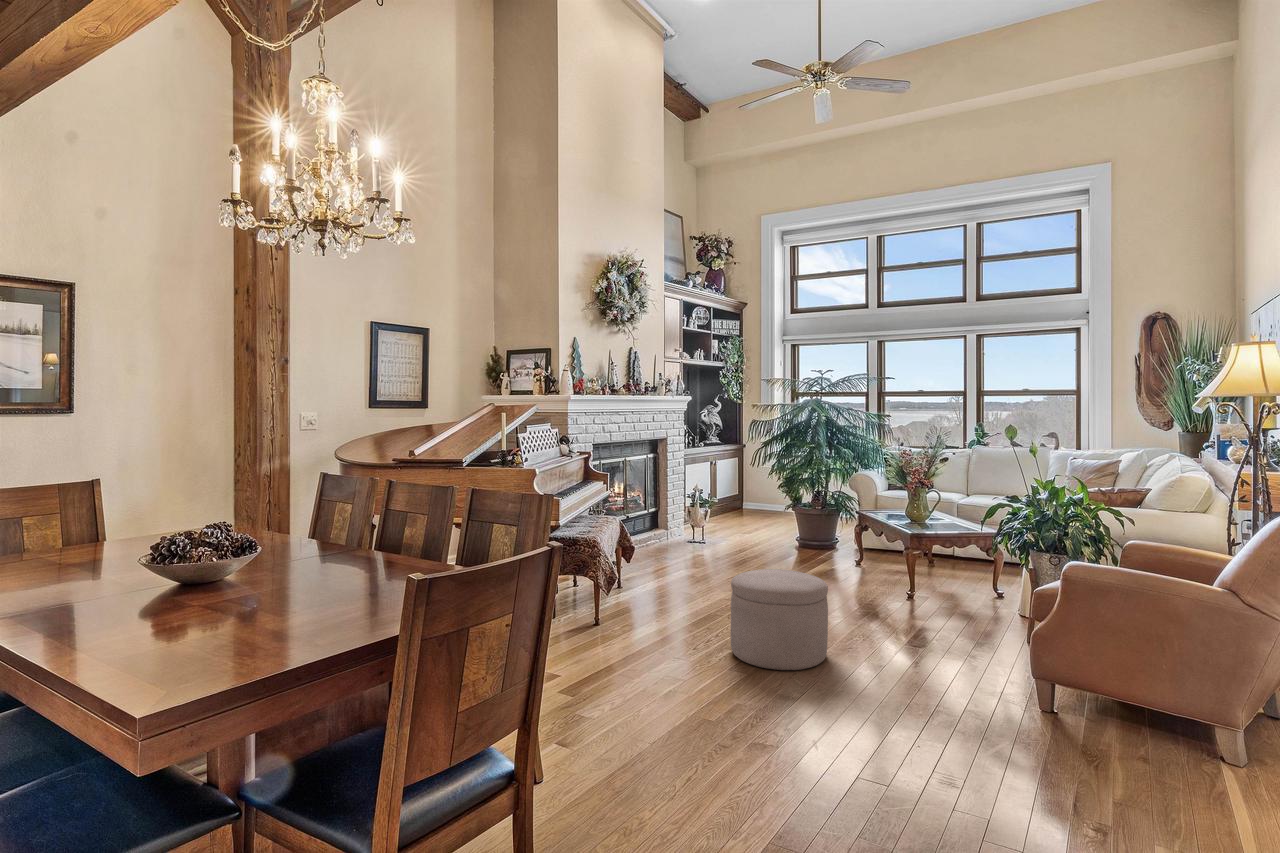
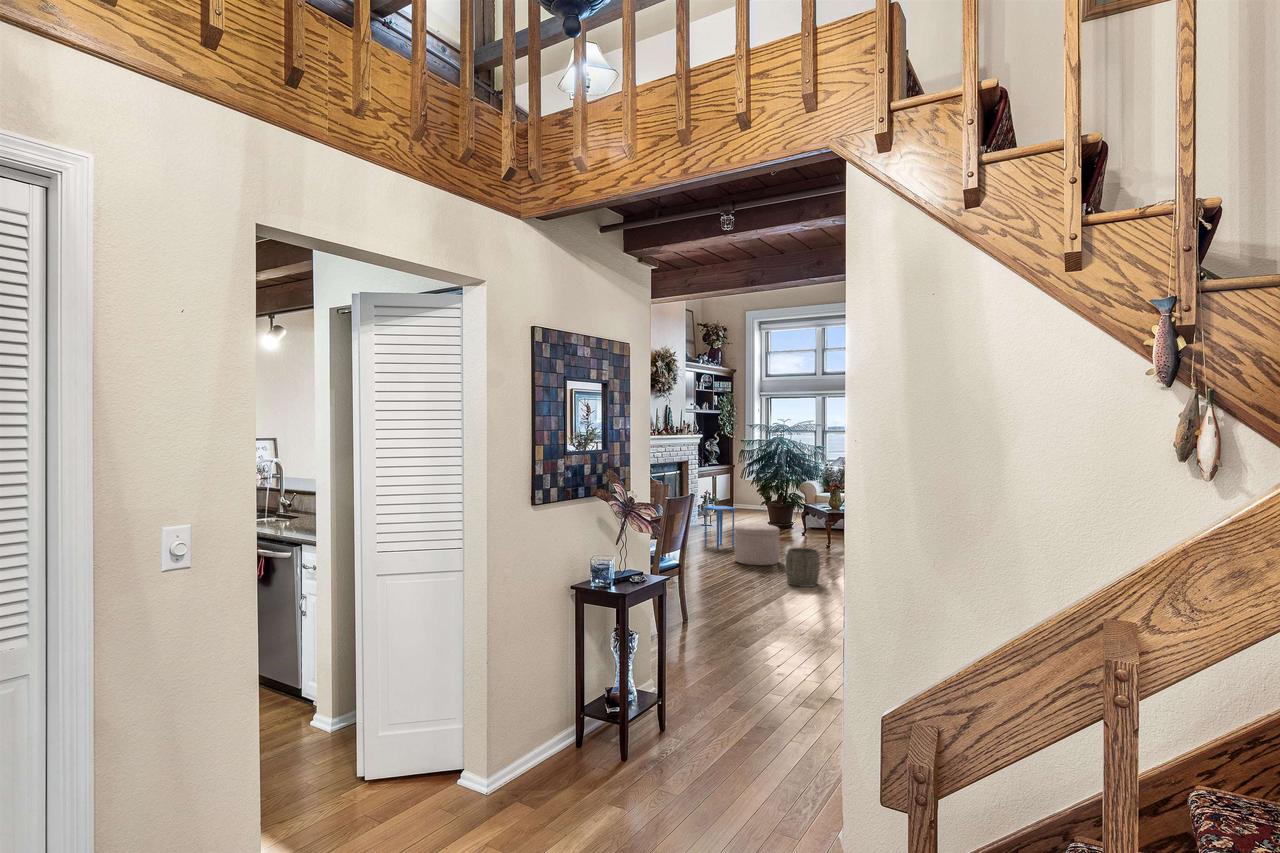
side table: none [676,521,739,606] -> present [703,506,737,549]
woven basket: none [855,663,950,786] -> present [785,548,820,587]

